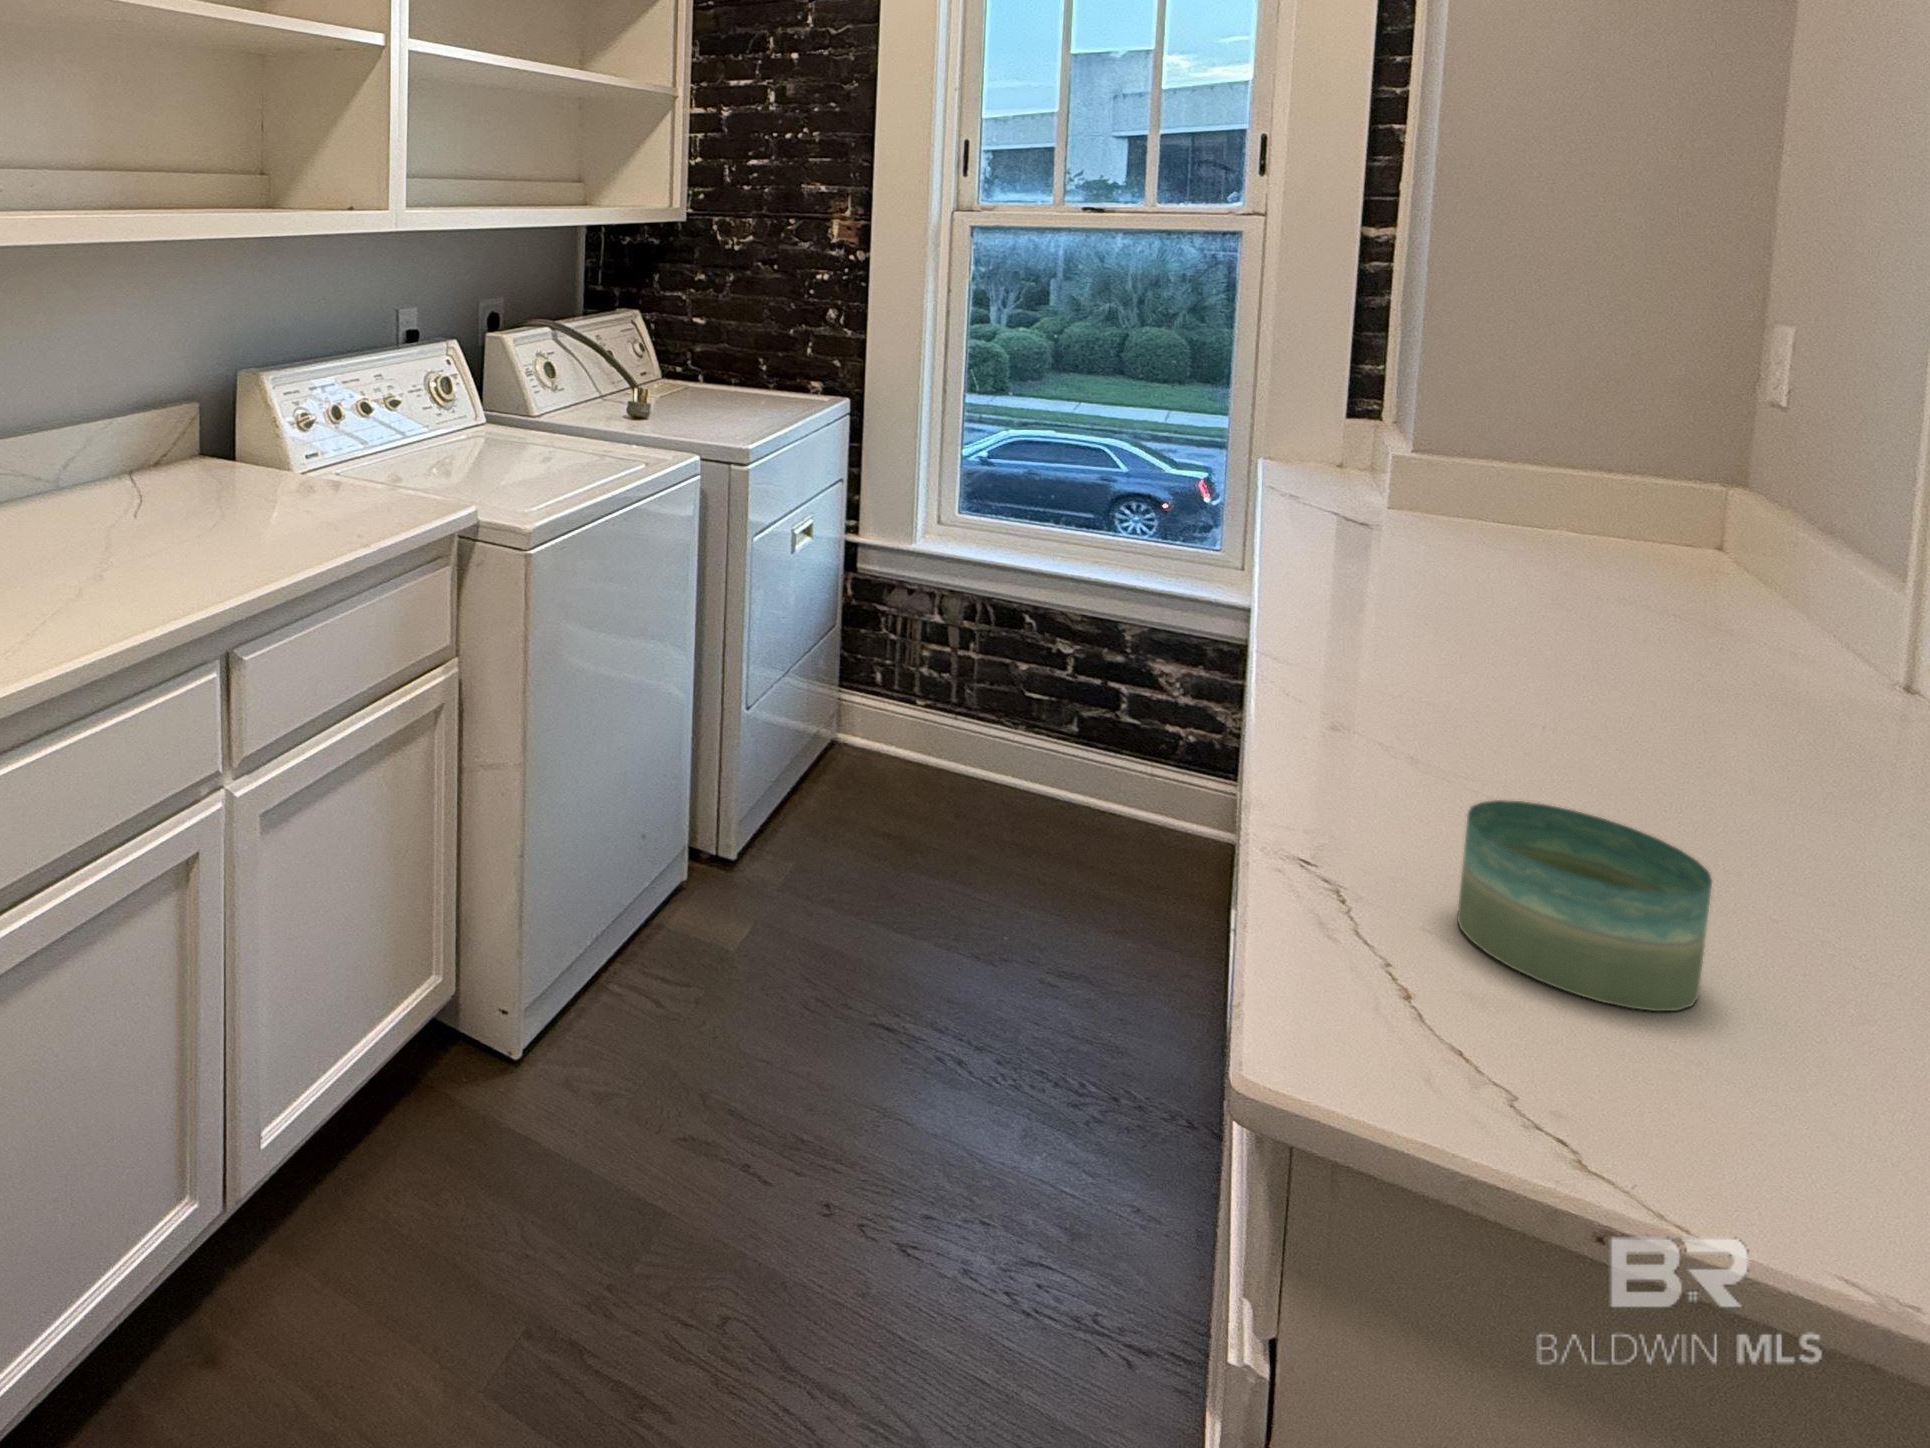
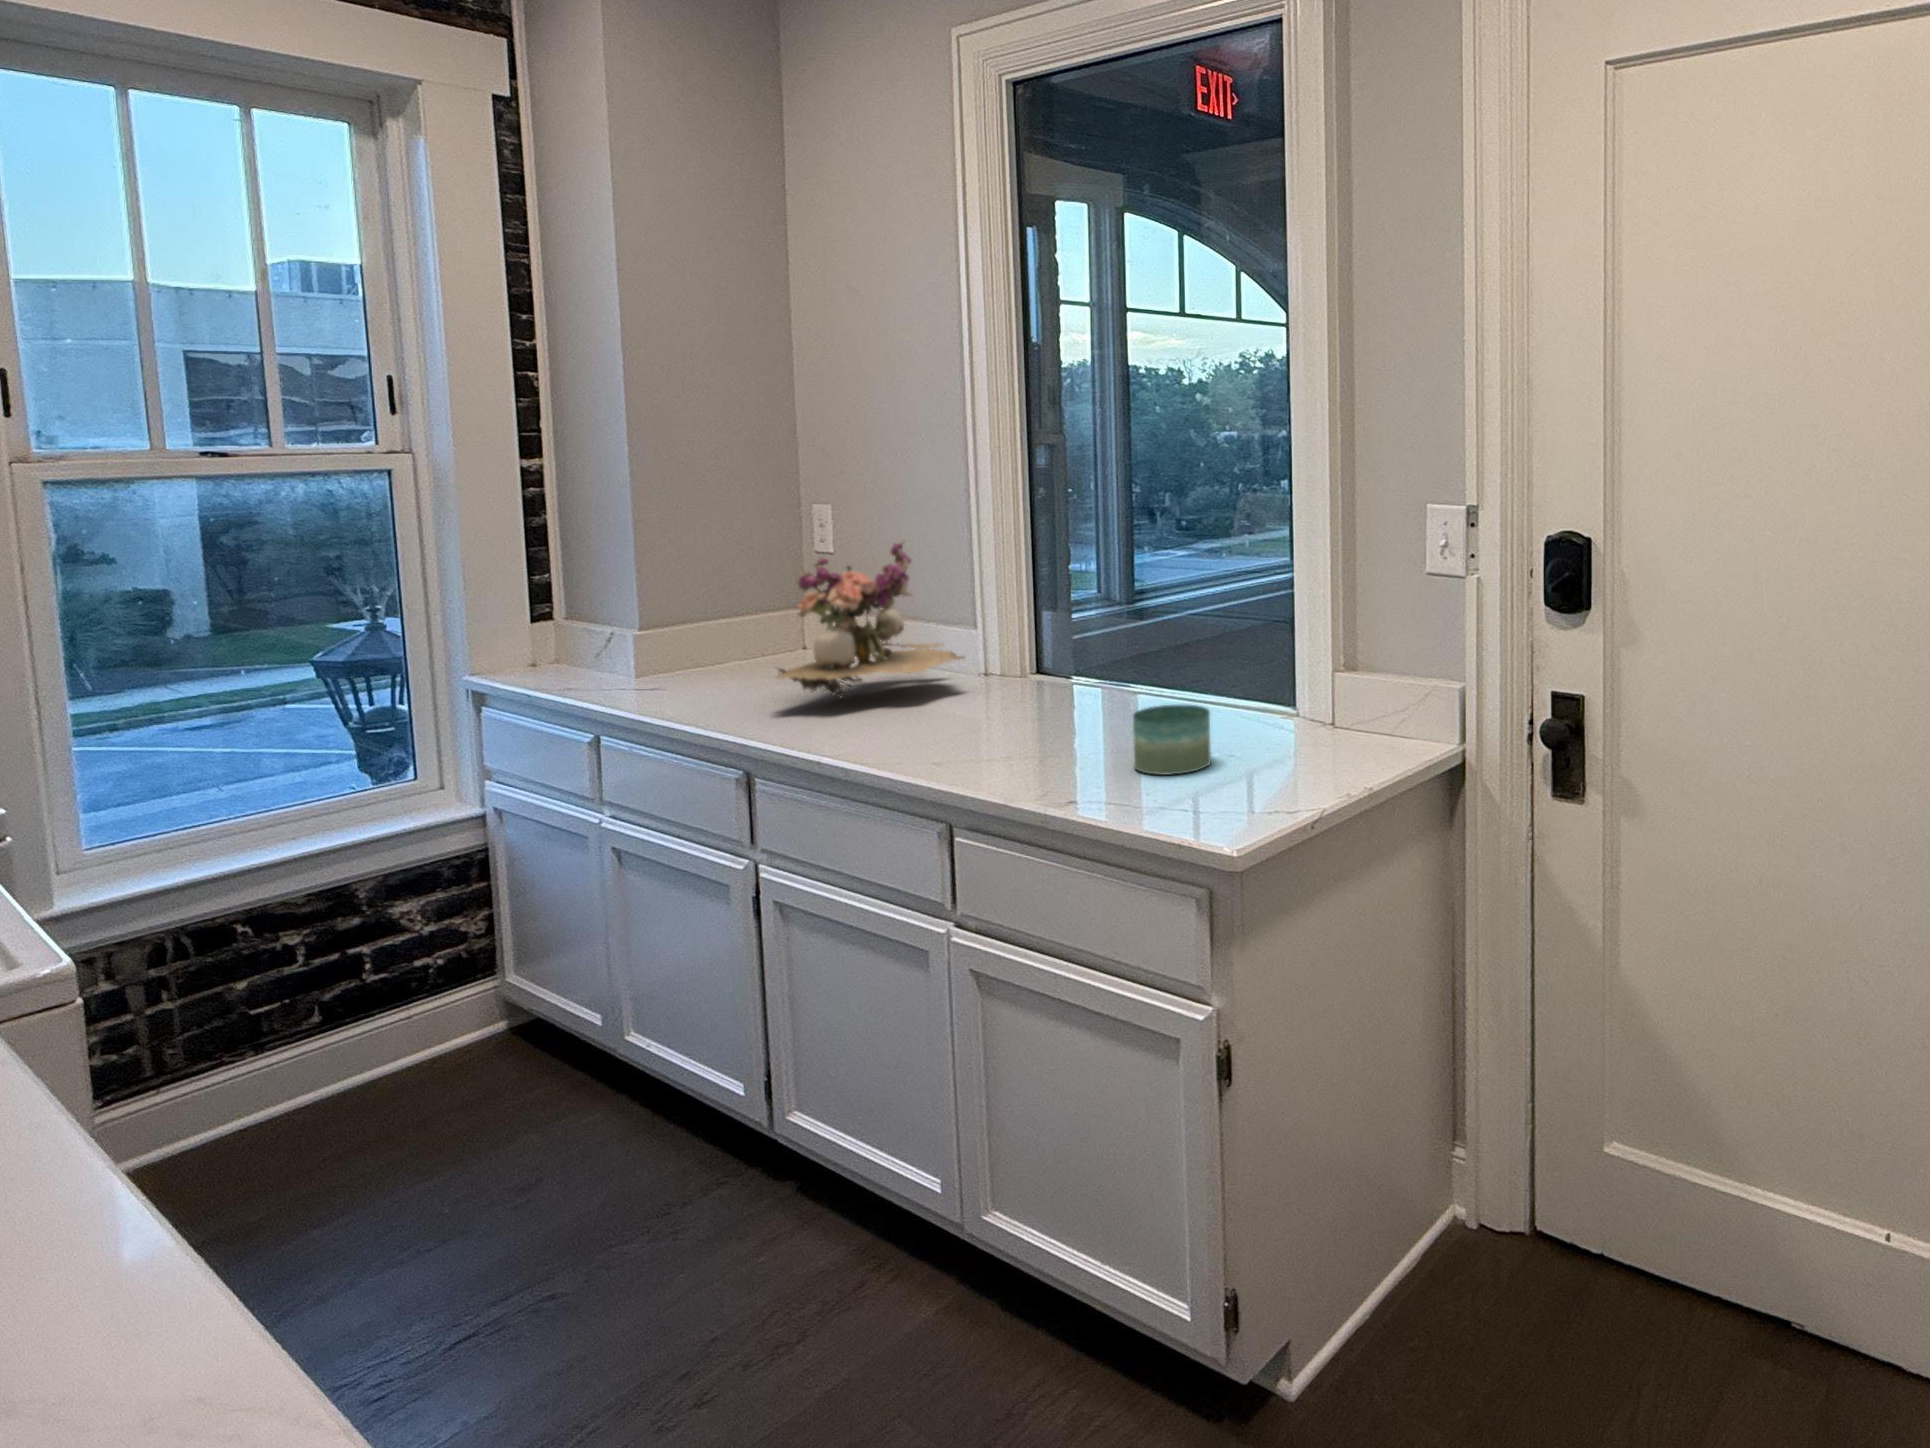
flower arrangement: none [1353,394,1786,629] -> present [776,543,964,698]

